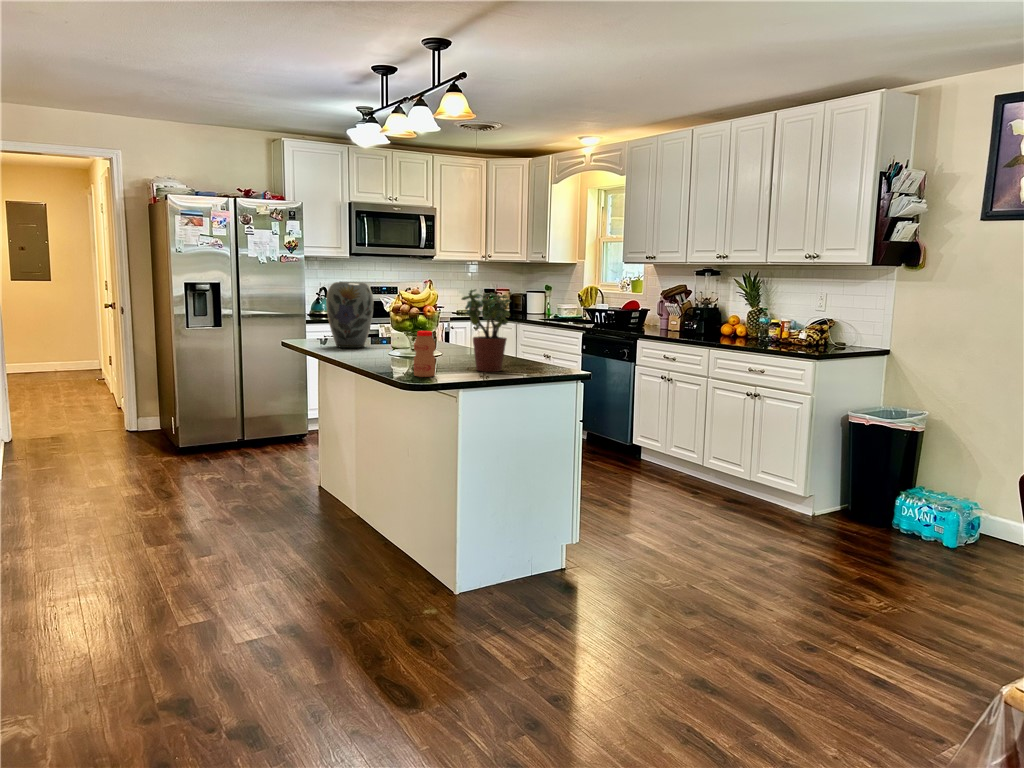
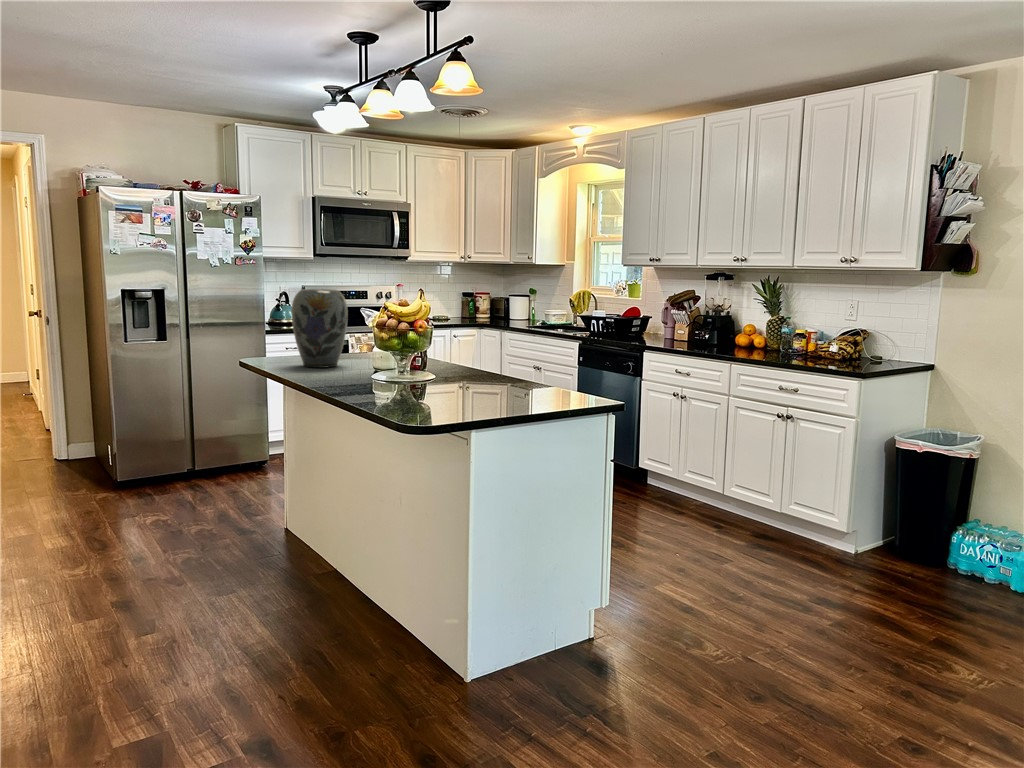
potted plant: present [462,289,511,372] -> none [463,300,524,401]
bottle: present [414,331,436,377] -> none [406,352,433,410]

